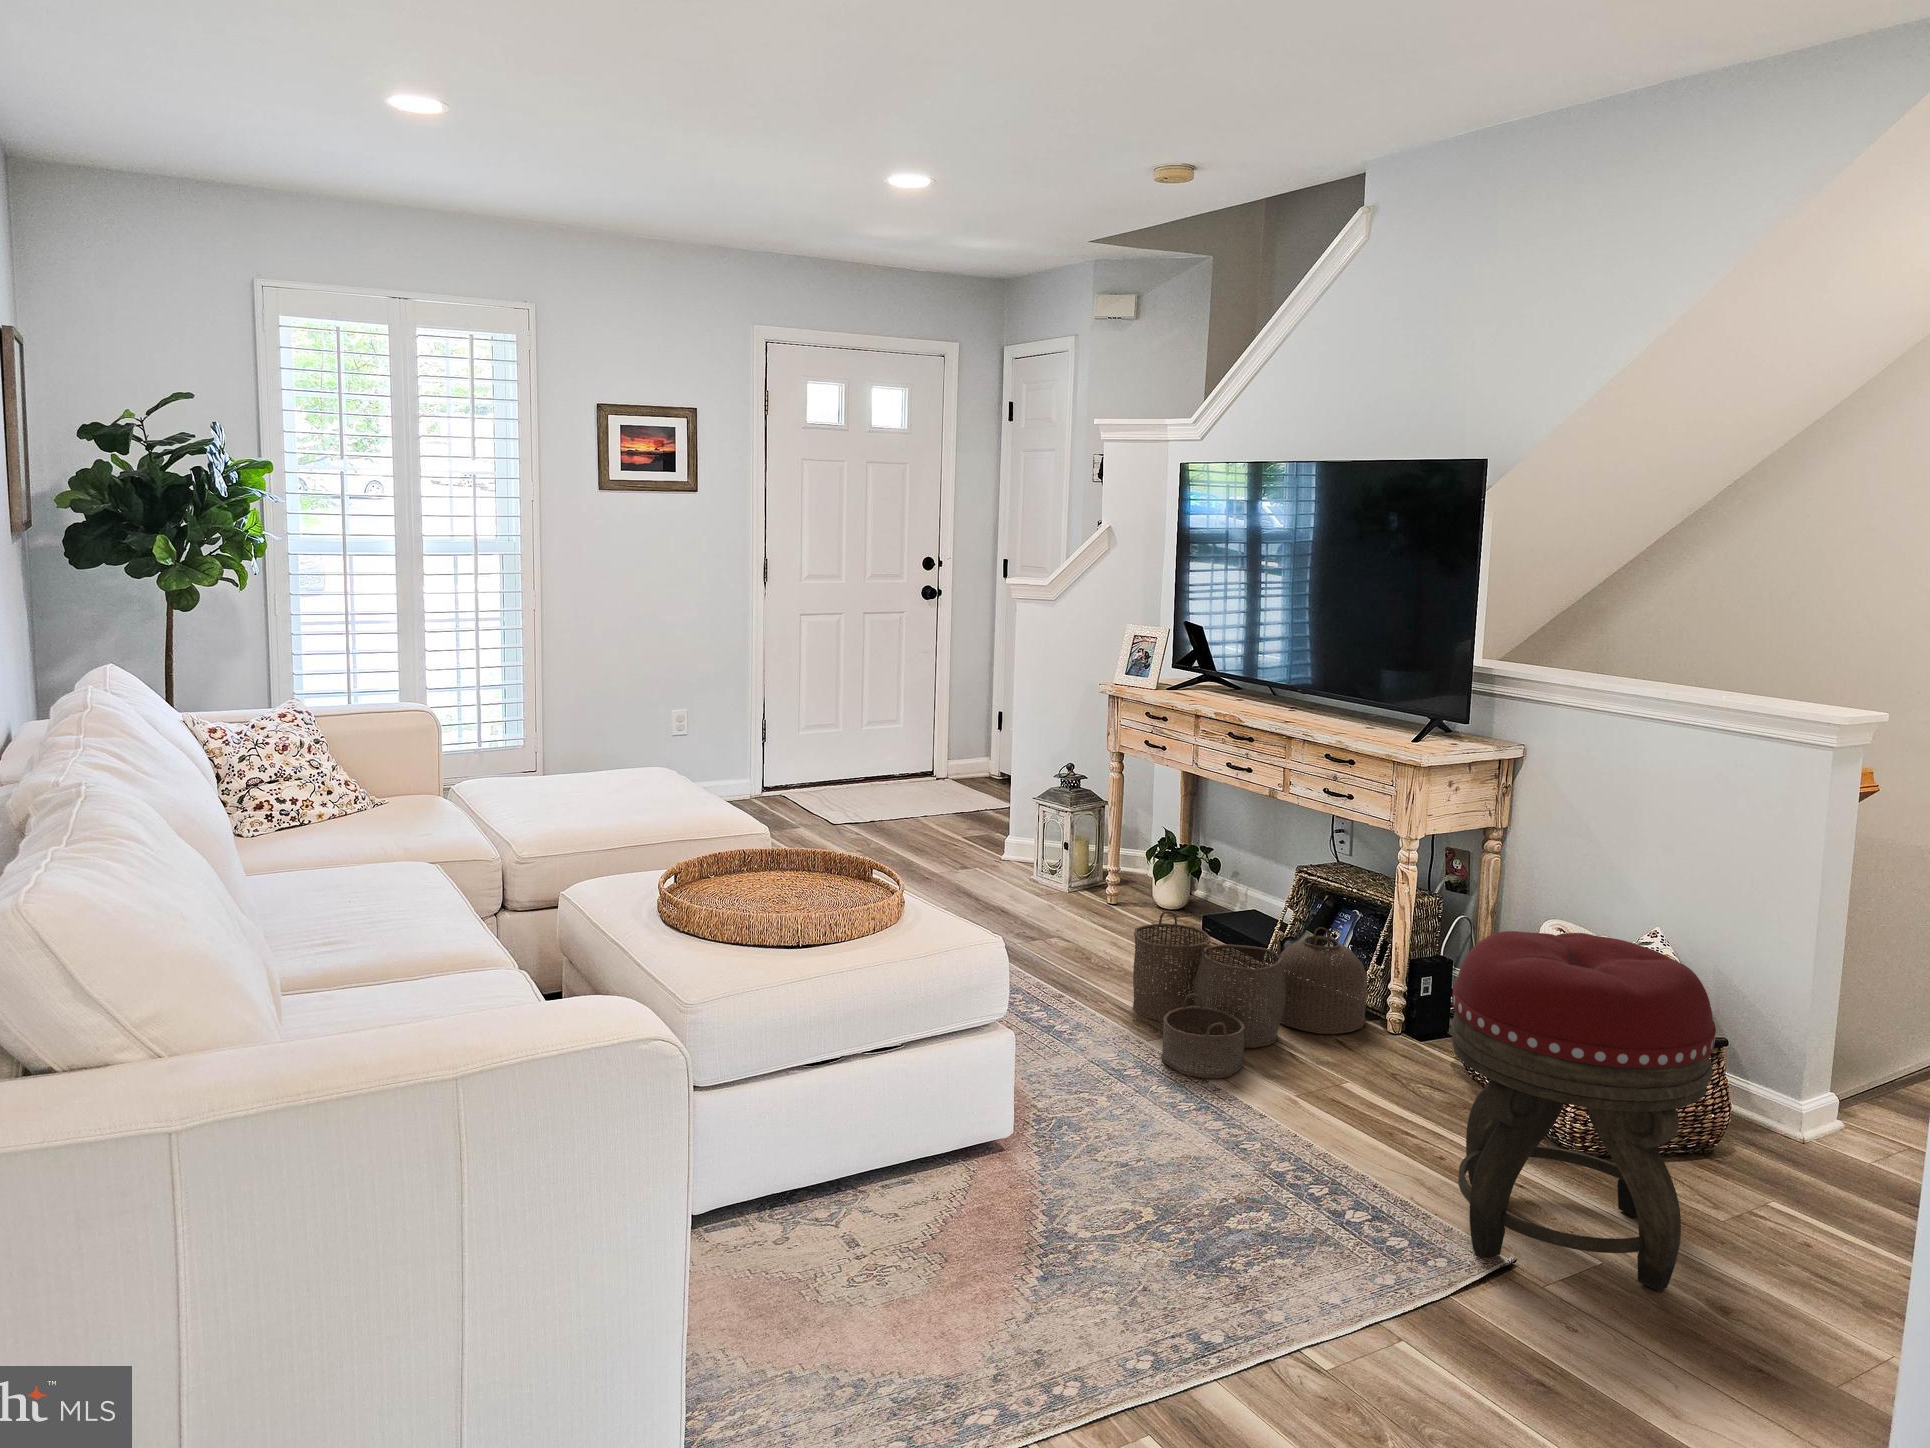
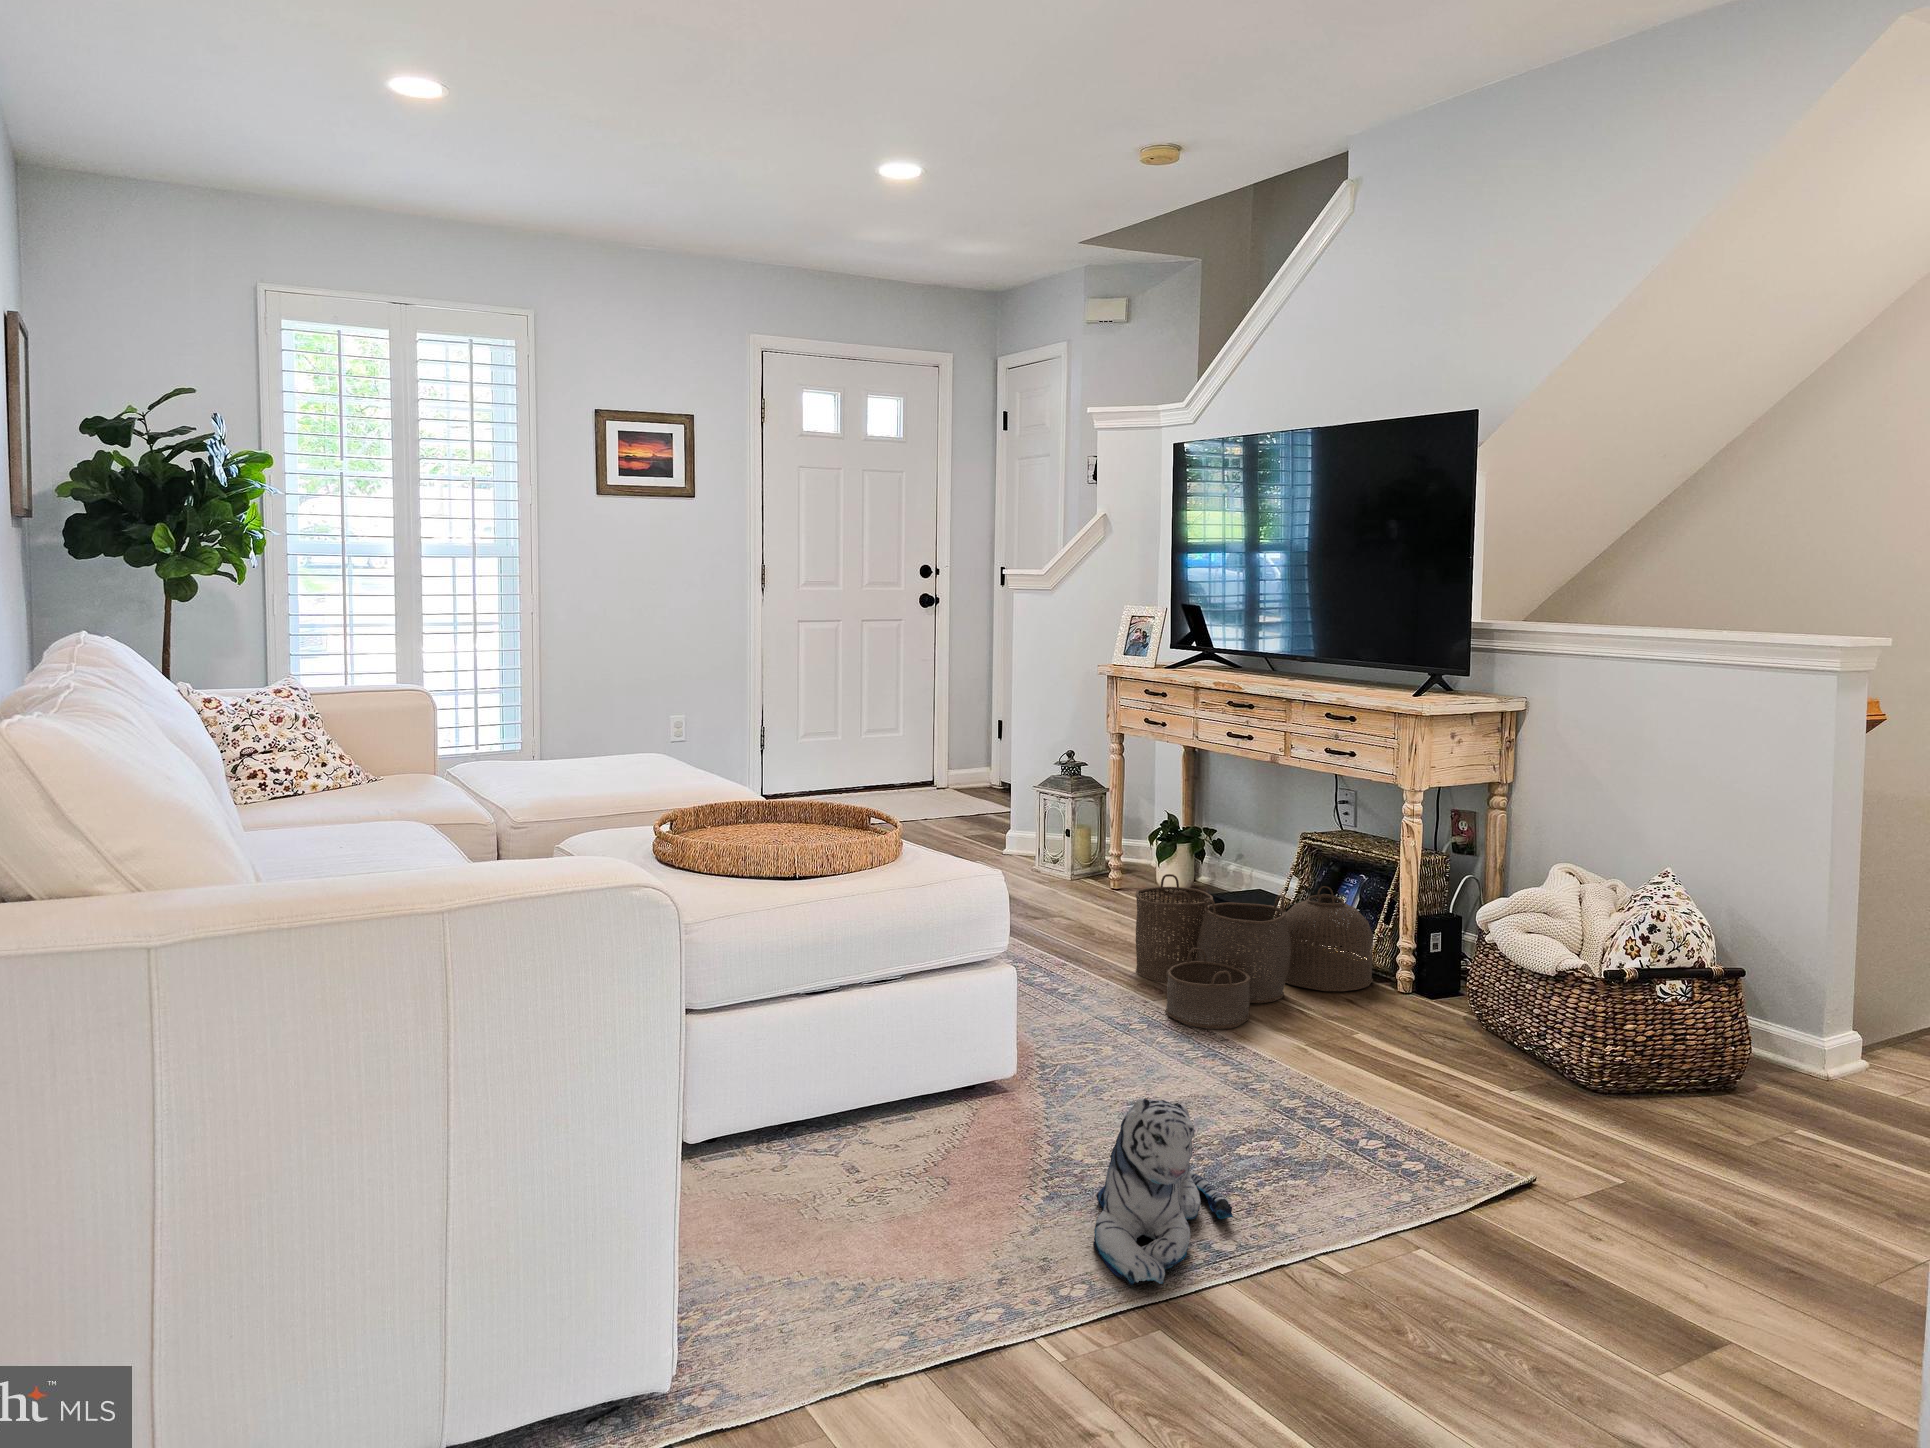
footstool: present [1450,931,1716,1290] -> none [1463,849,1736,1205]
plush toy: none [1086,1193,1220,1379] -> present [1093,1098,1233,1285]

